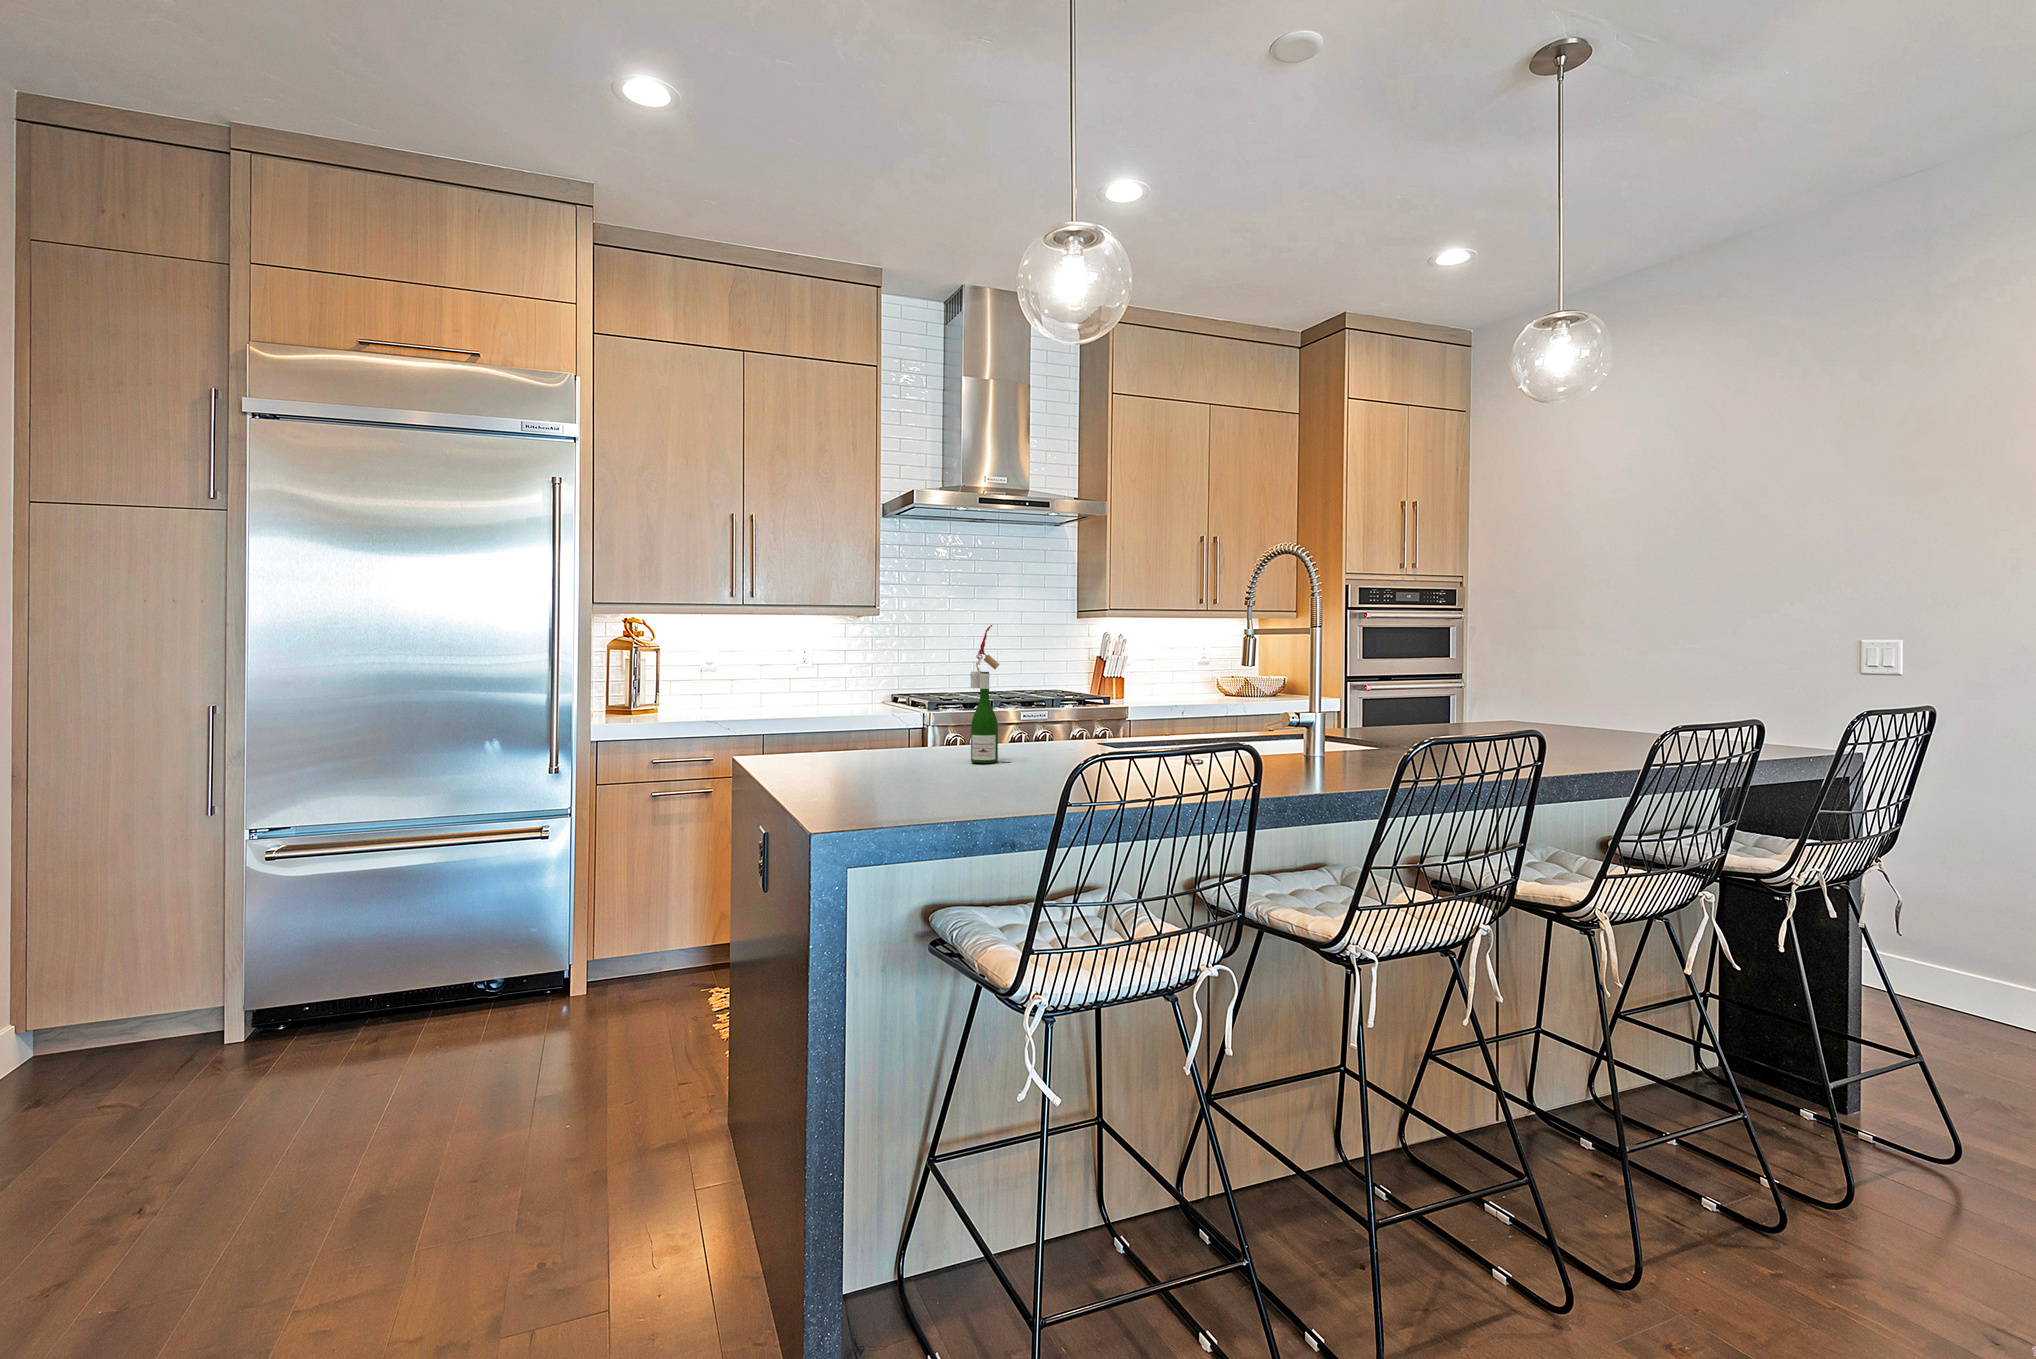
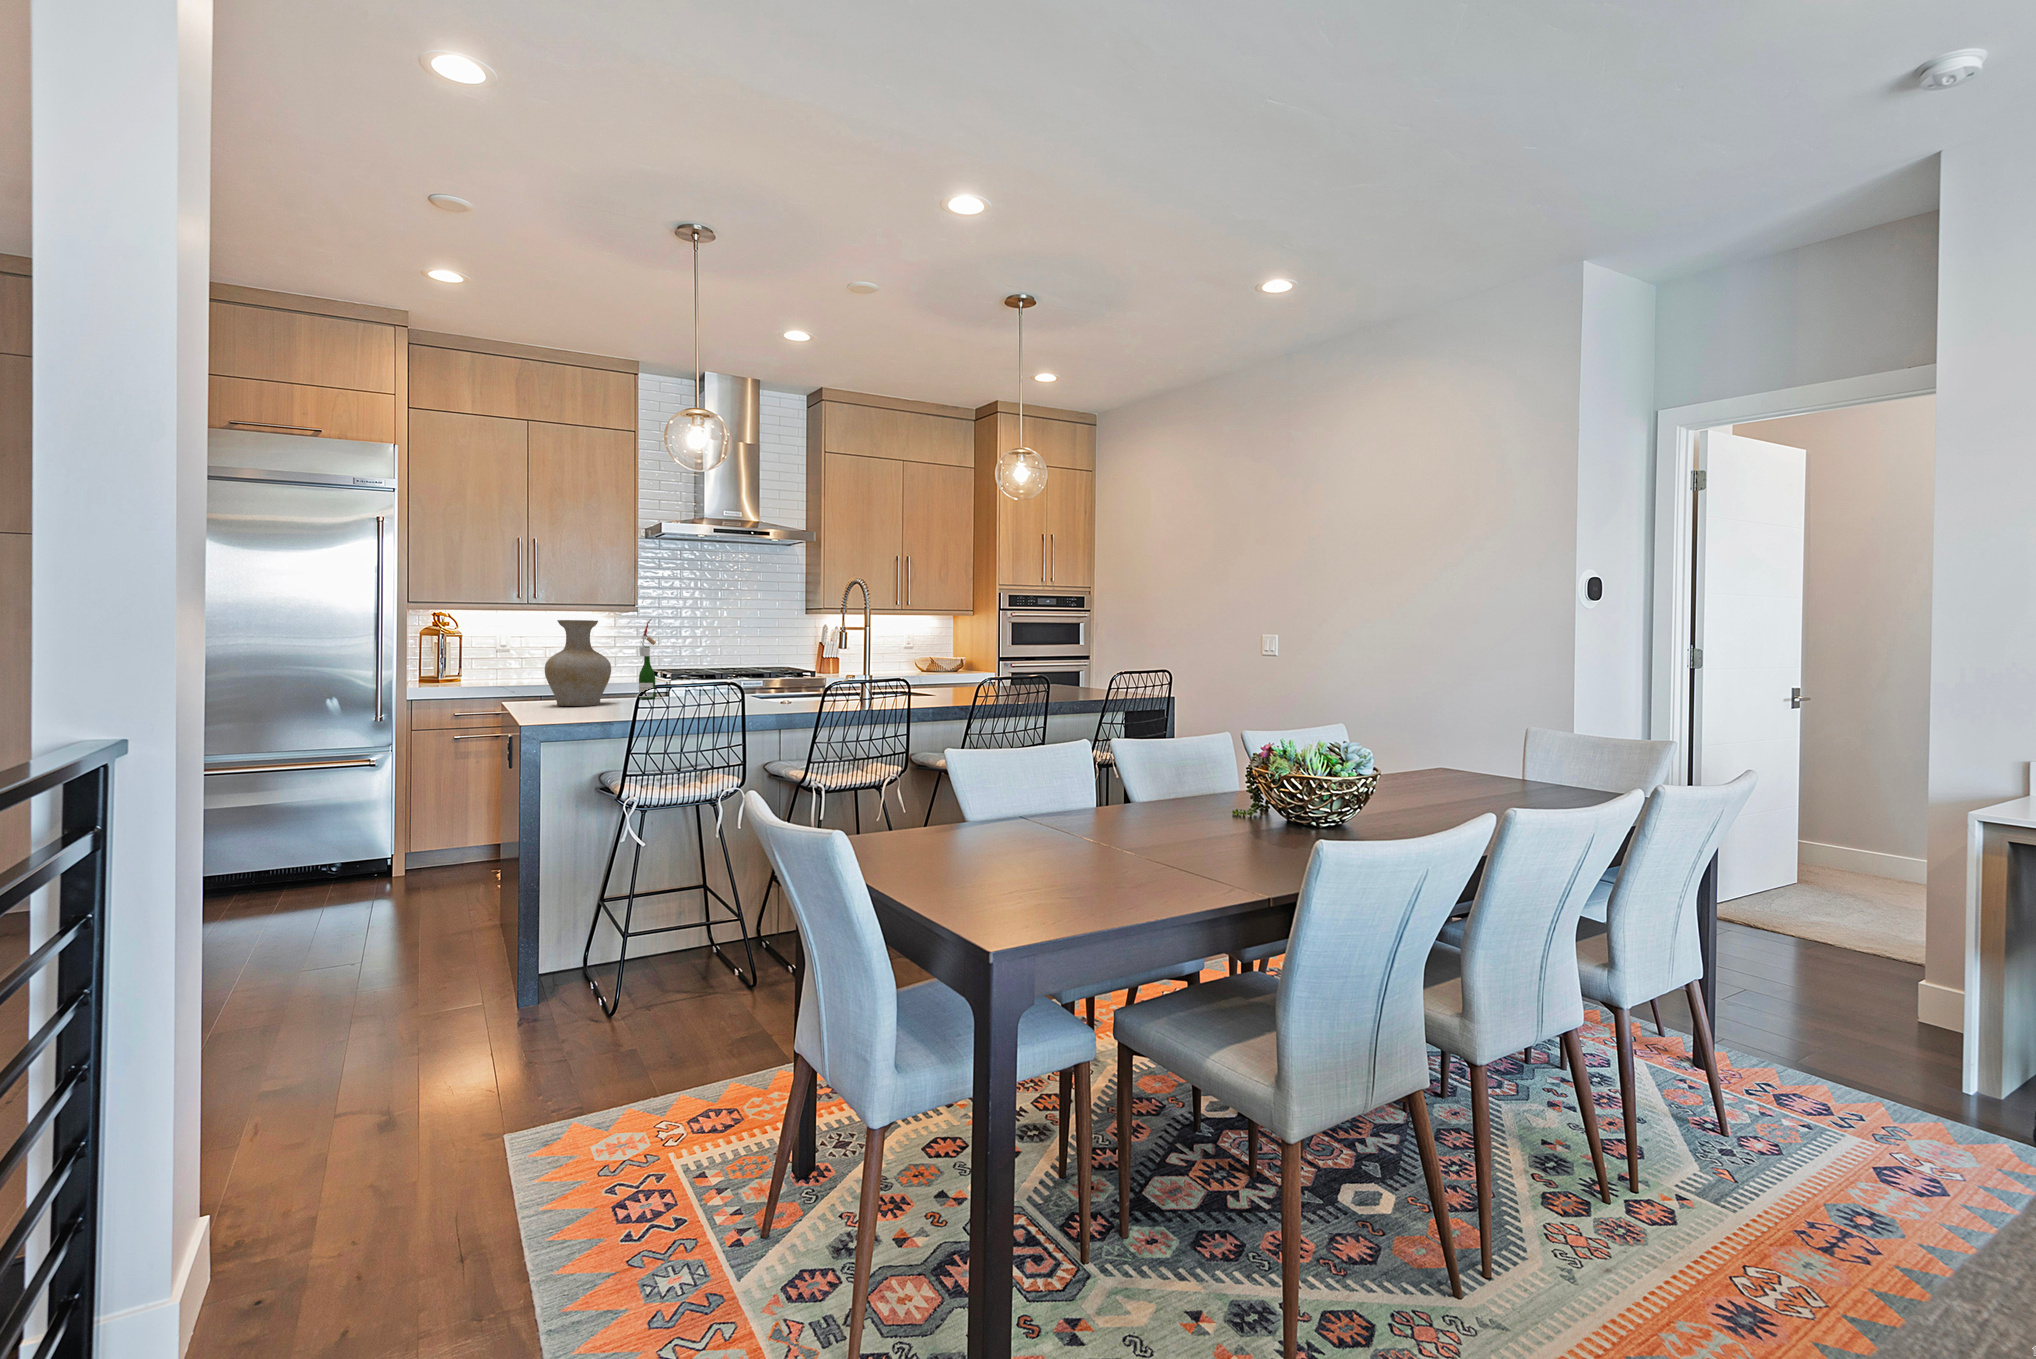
vase: none [829,627,940,783] -> present [545,620,611,706]

